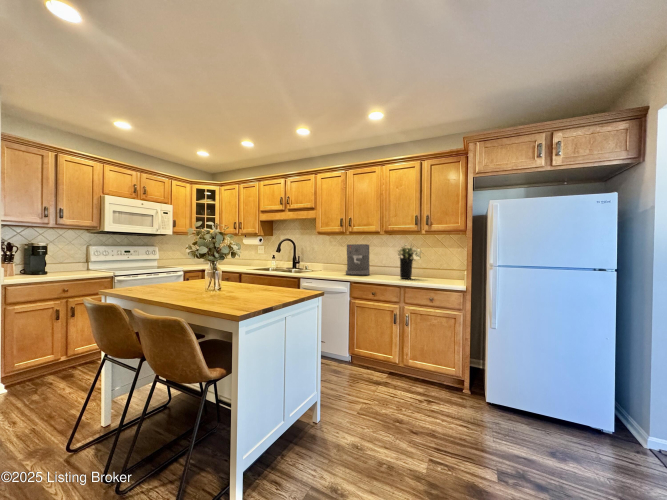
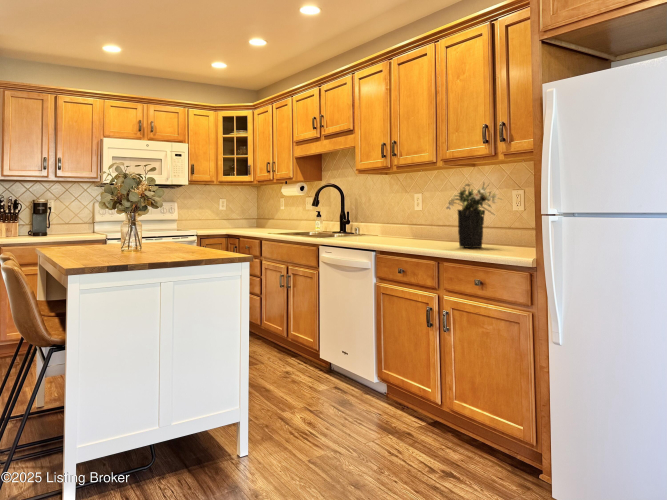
coffee maker: present [346,244,370,275] -> none [390,187,440,242]

